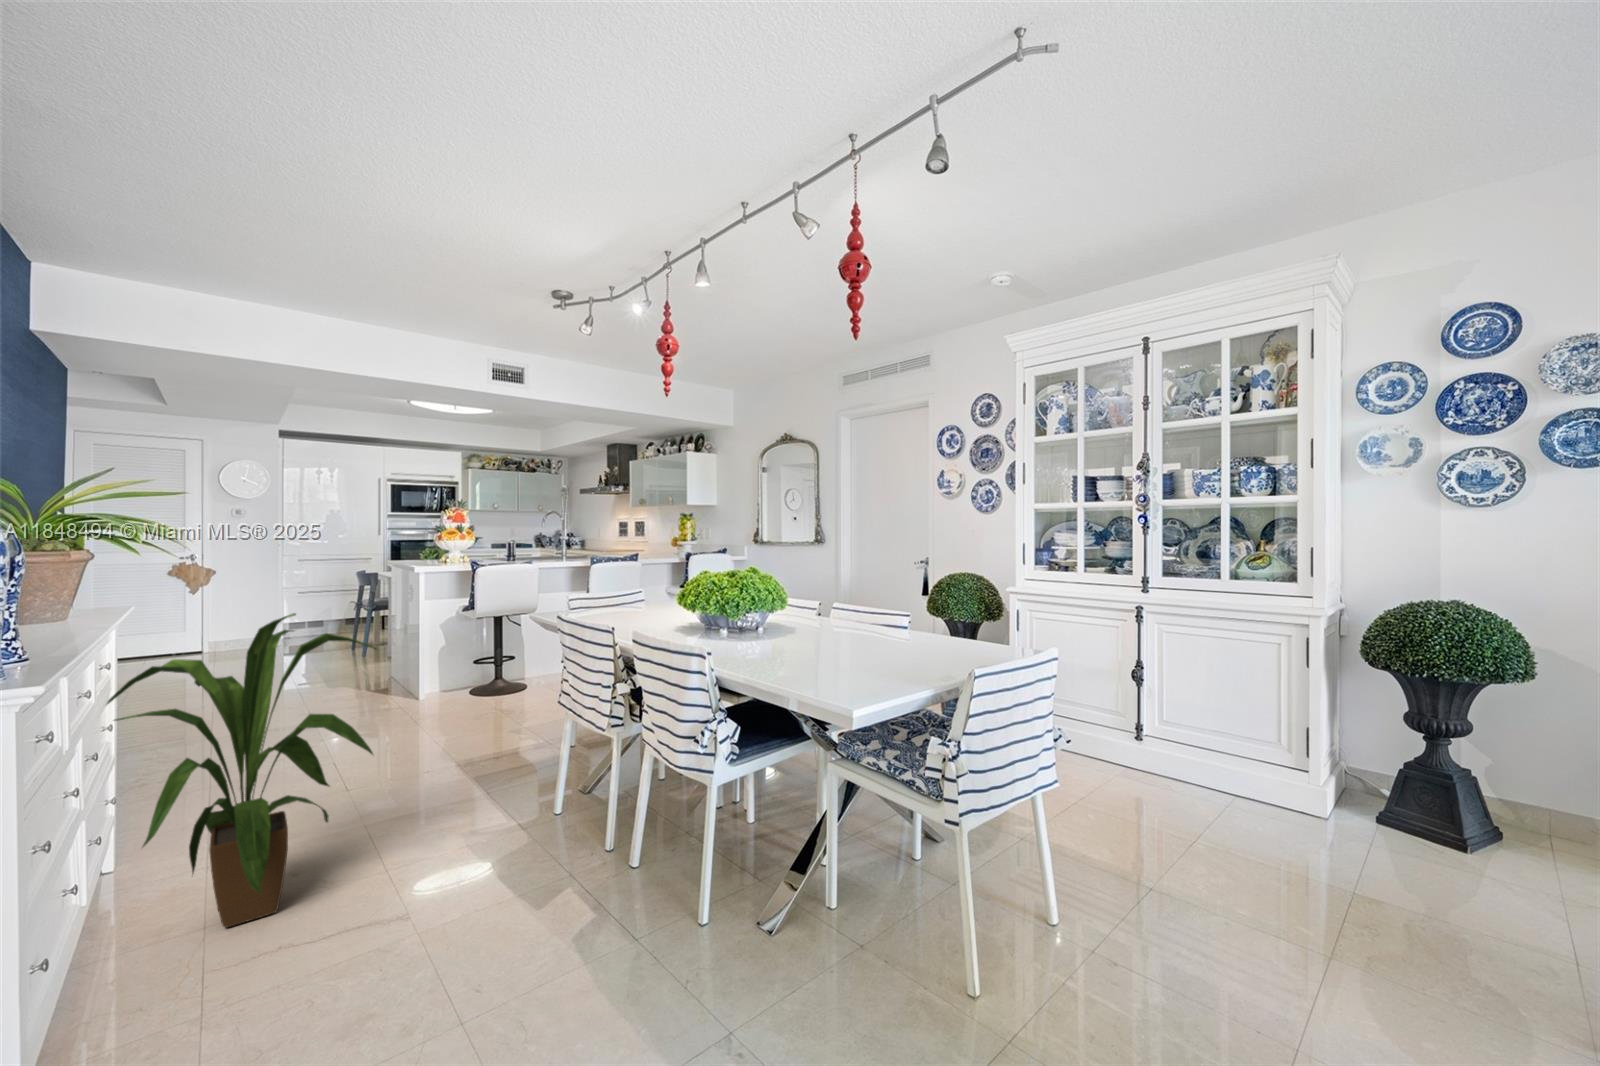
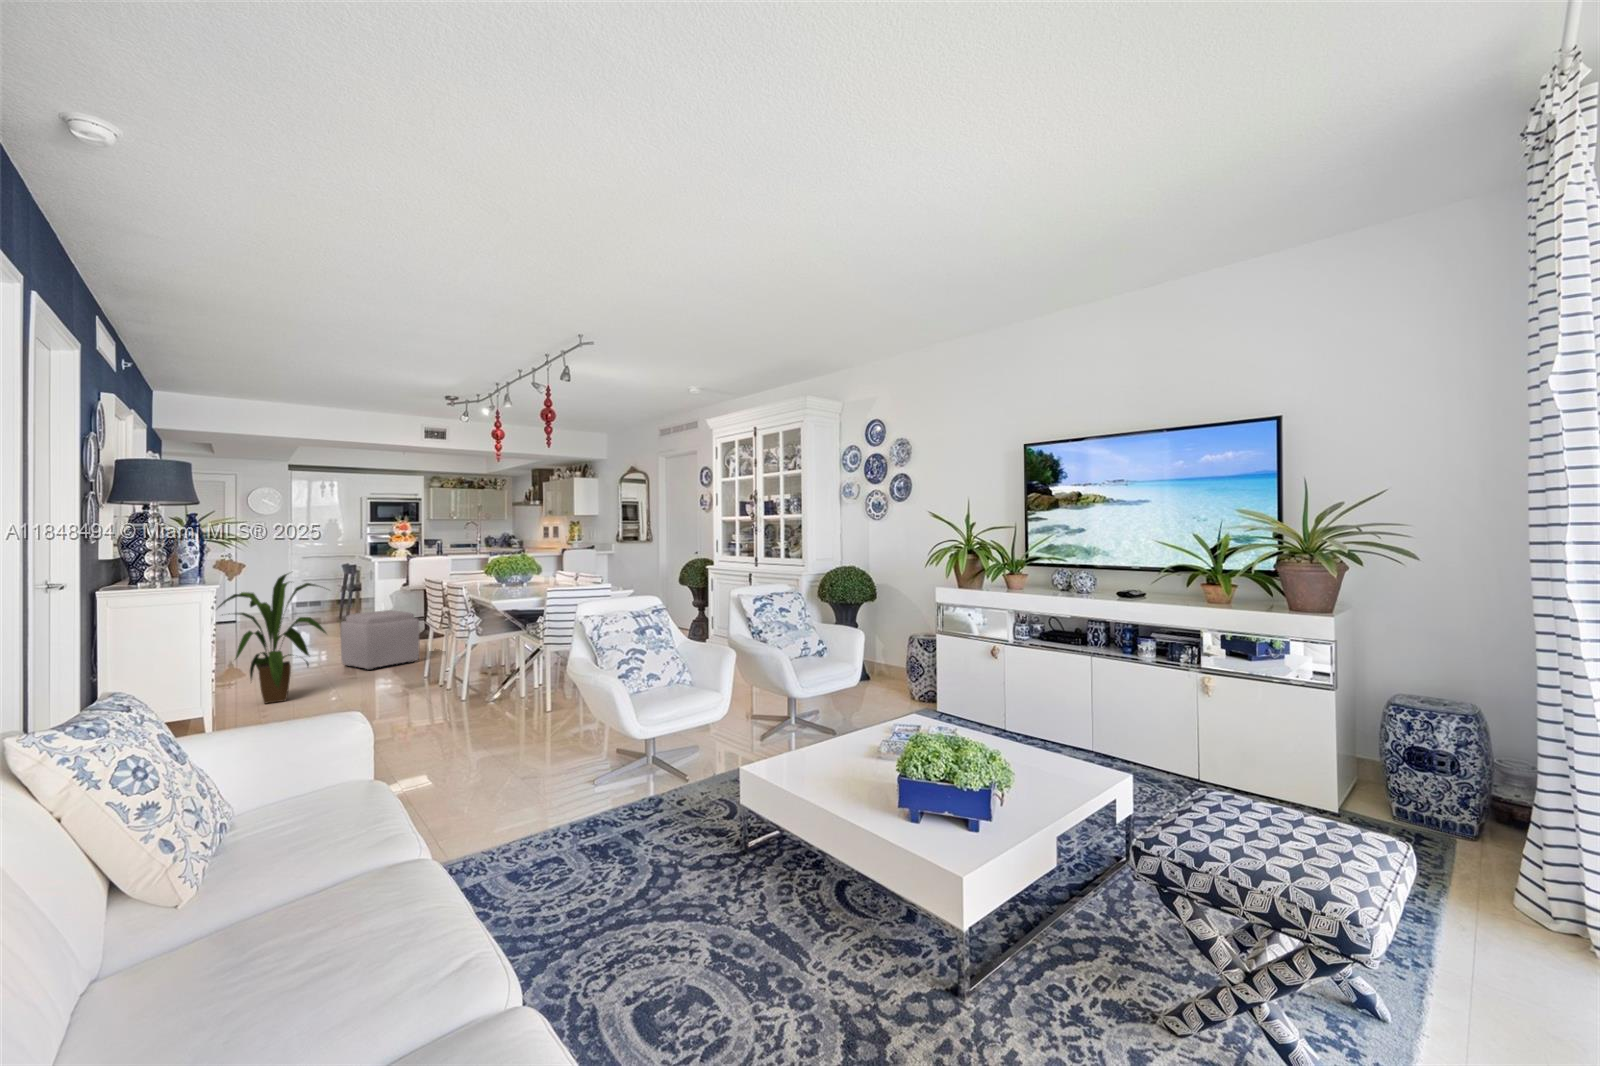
ottoman: none [378,662,519,784] -> present [341,610,420,670]

